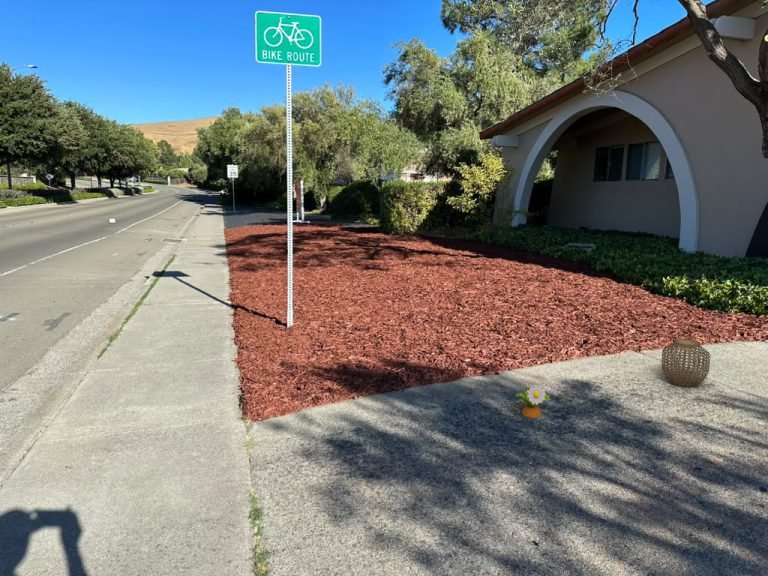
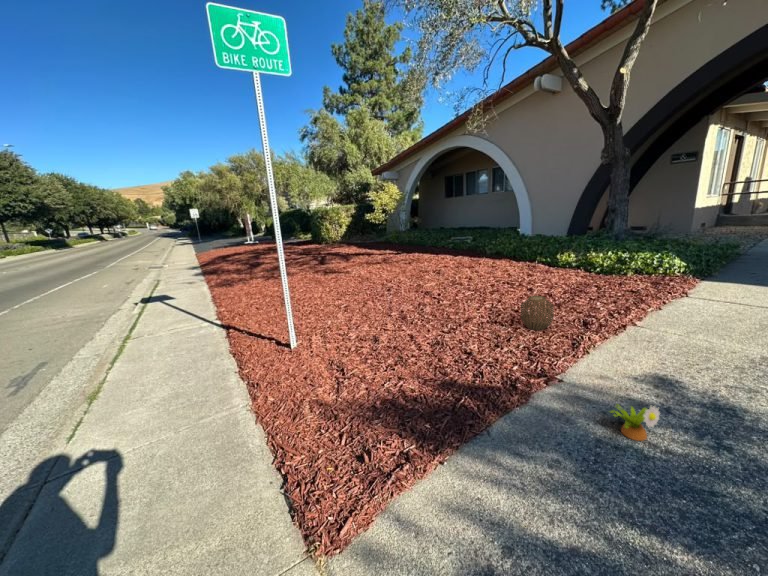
woven basket: present [661,339,710,387] -> present [521,296,554,330]

